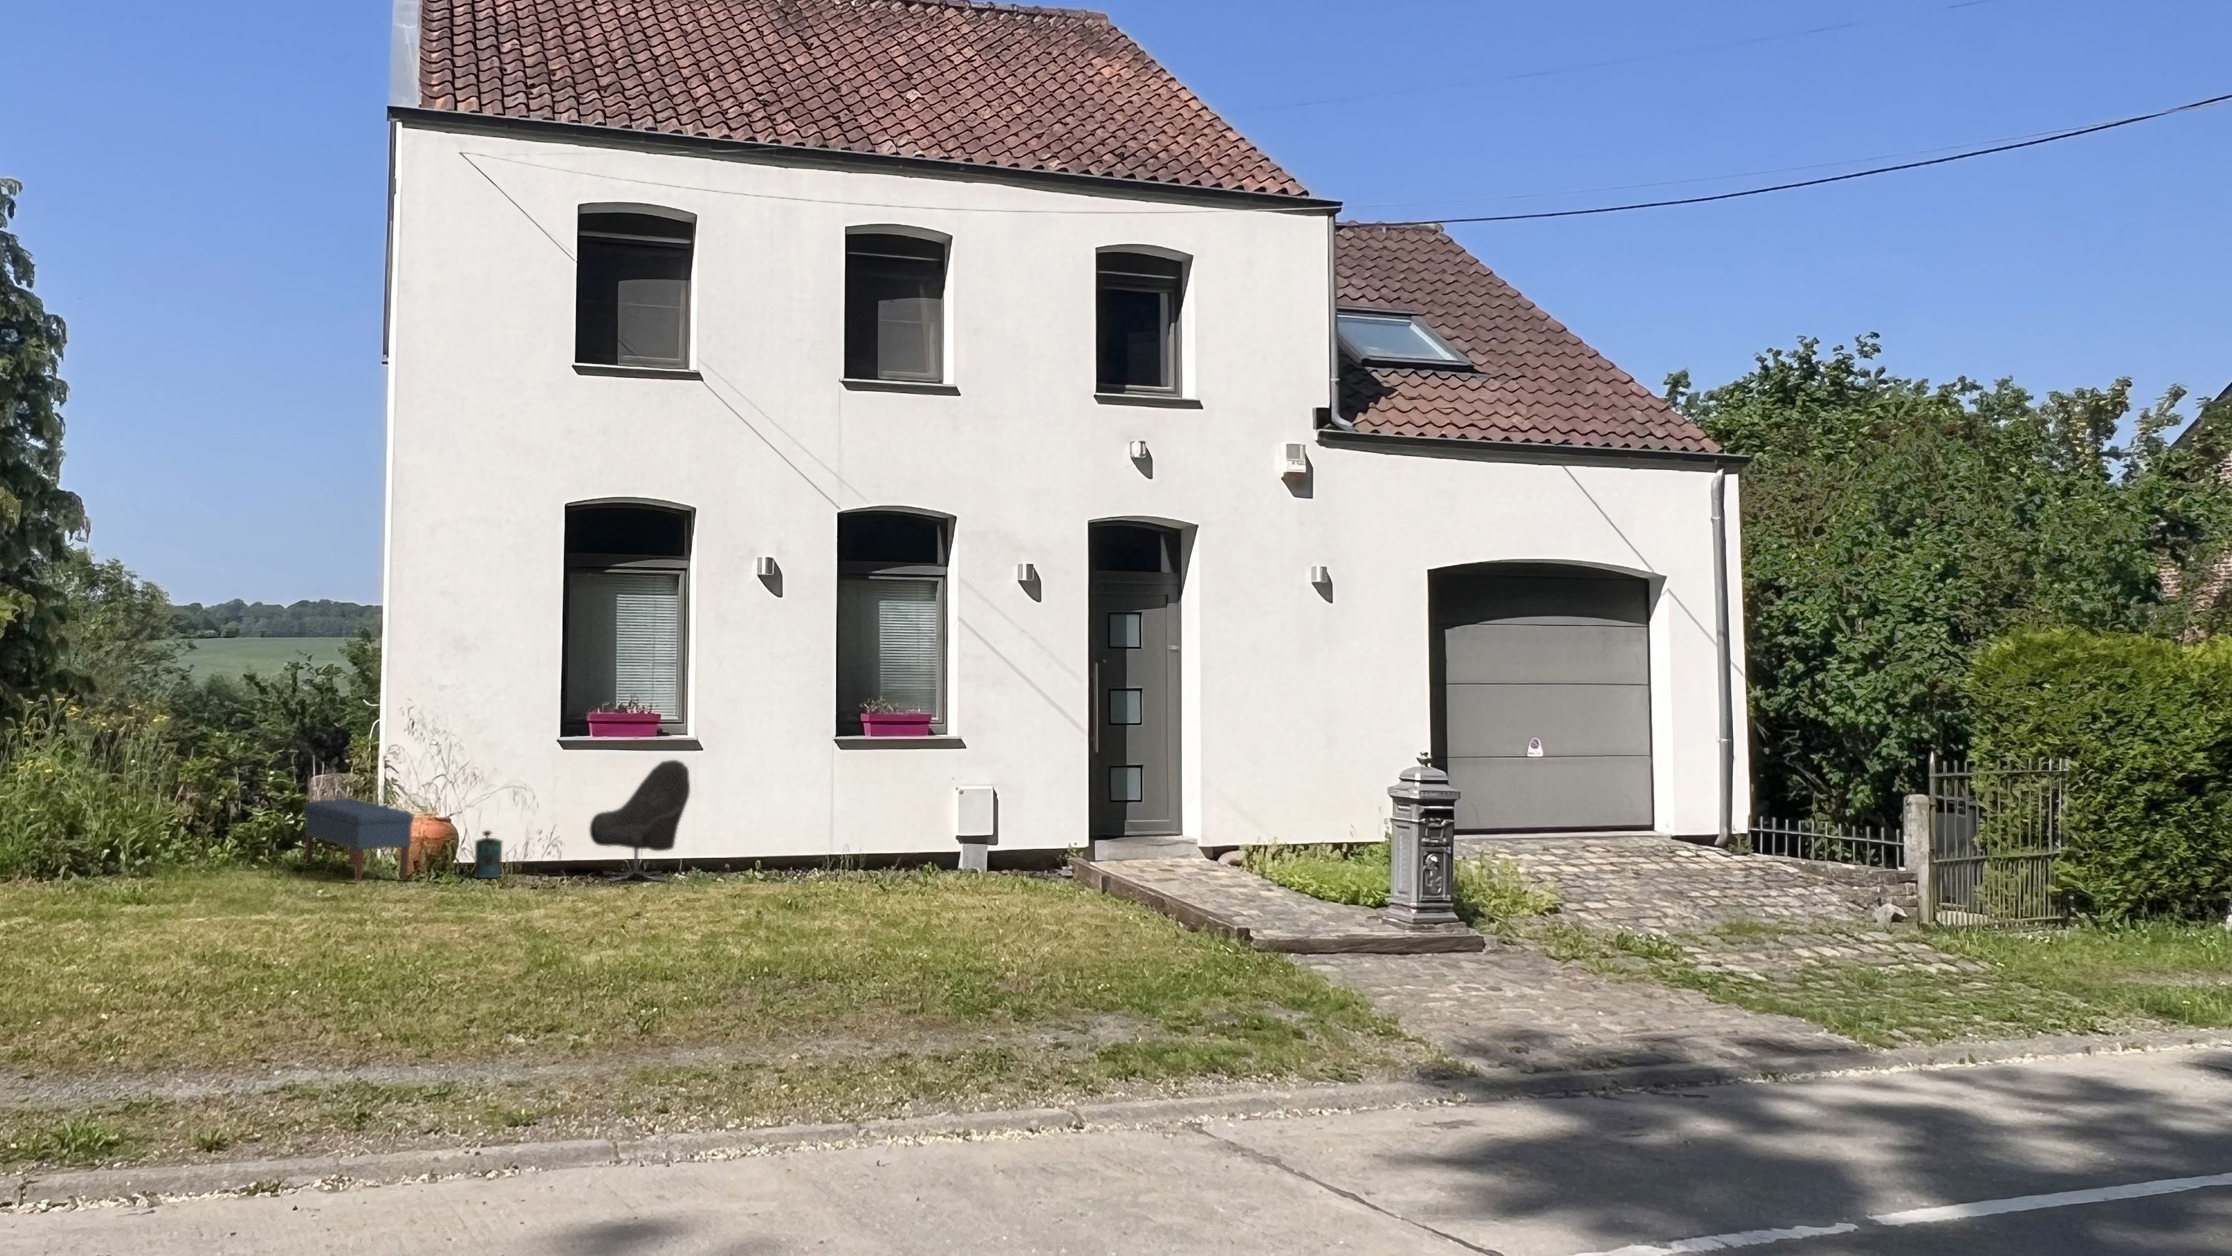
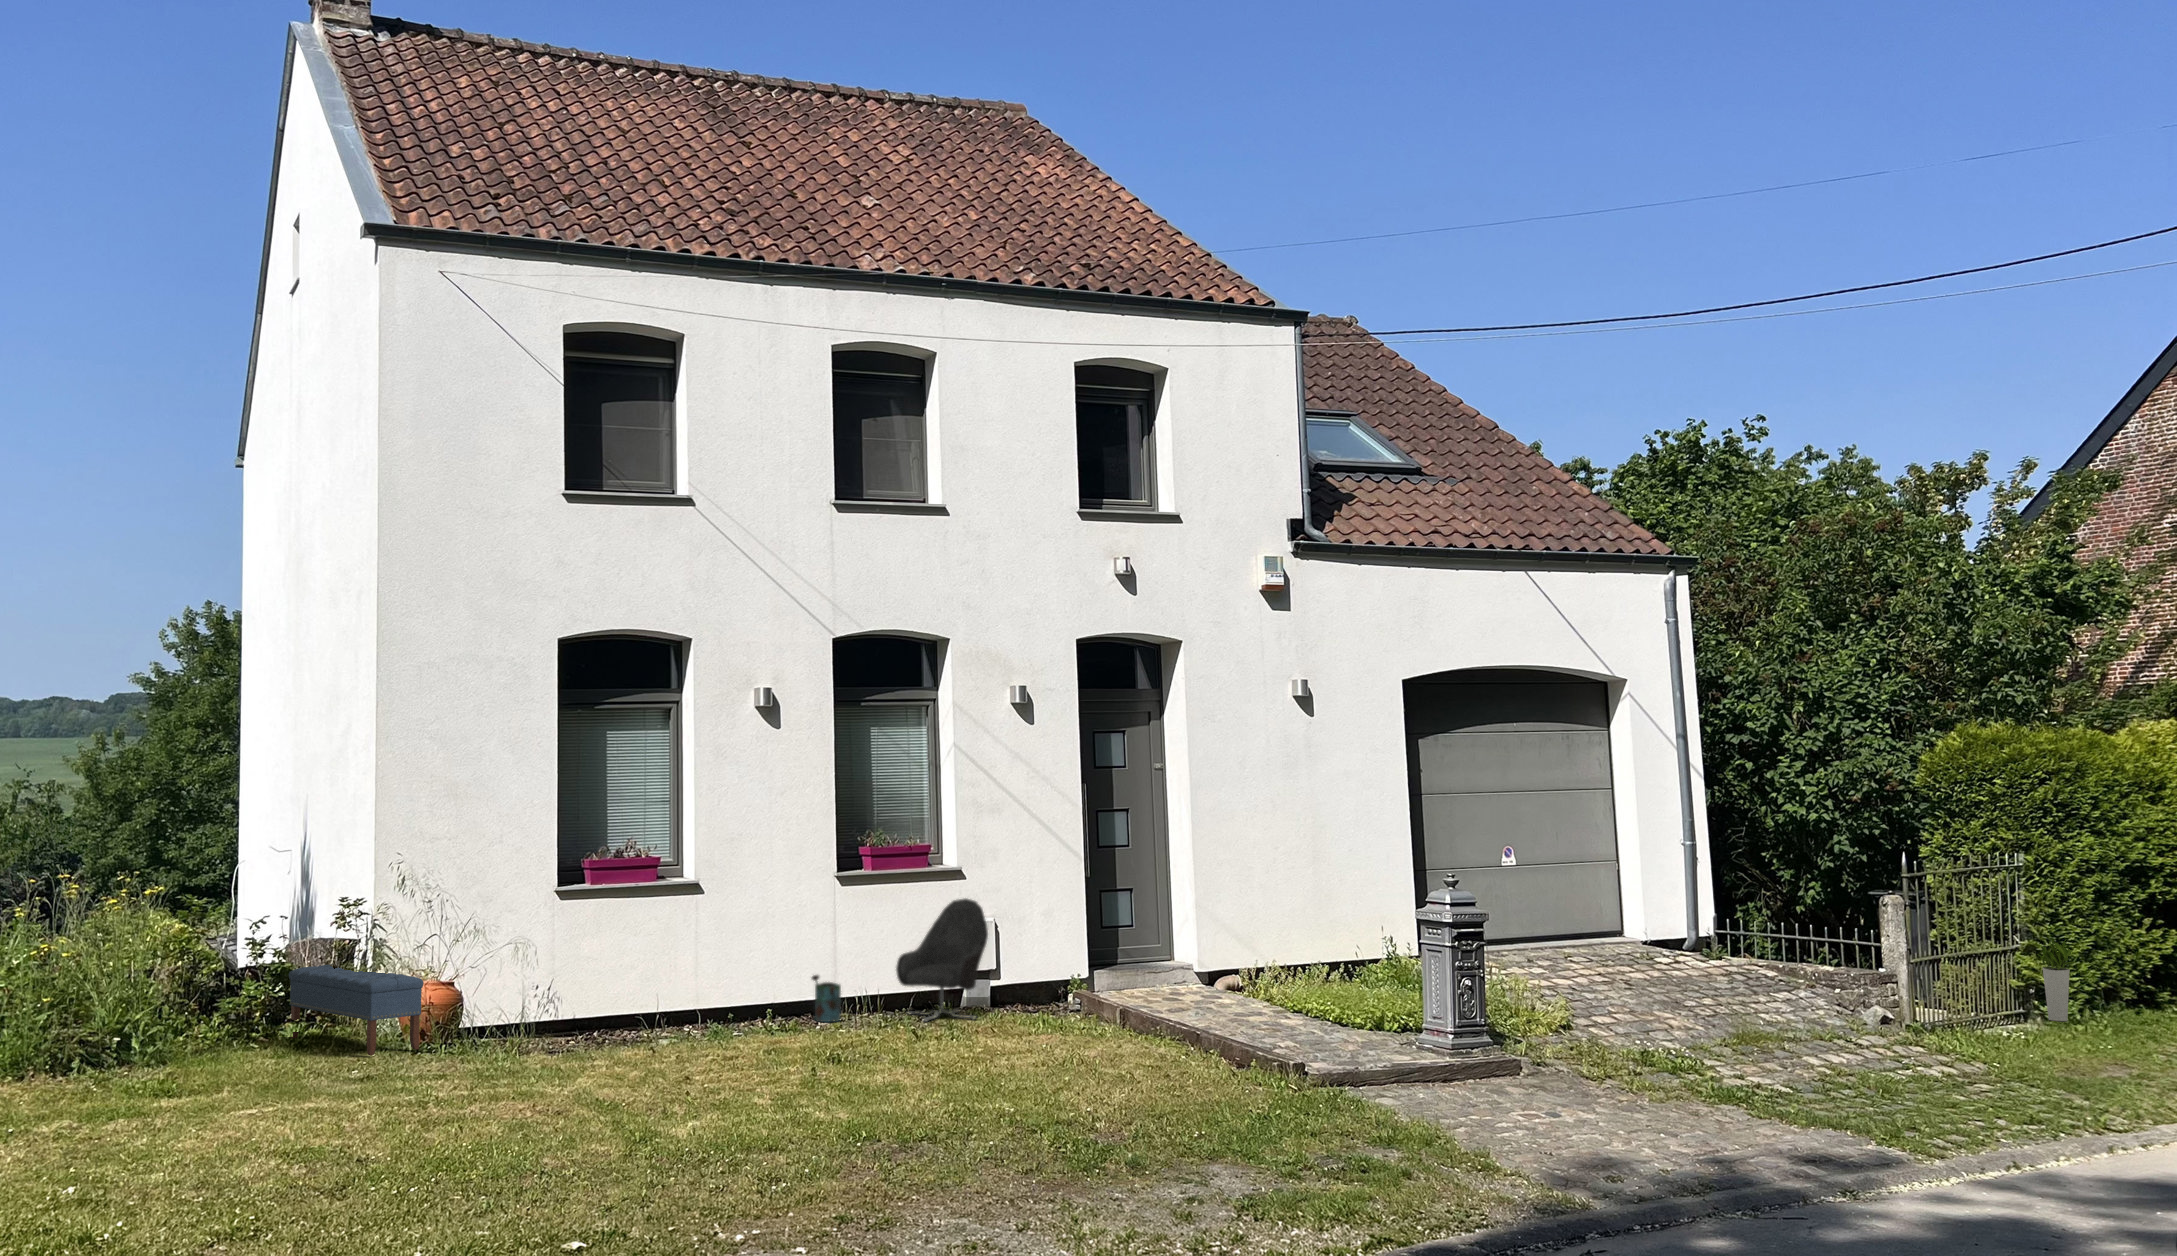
armchair: present [590,760,690,882] -> present [896,898,988,1021]
watering can: present [474,830,502,878] -> present [812,975,841,1022]
planter: none [2072,846,2120,931] -> present [2038,940,2074,1021]

